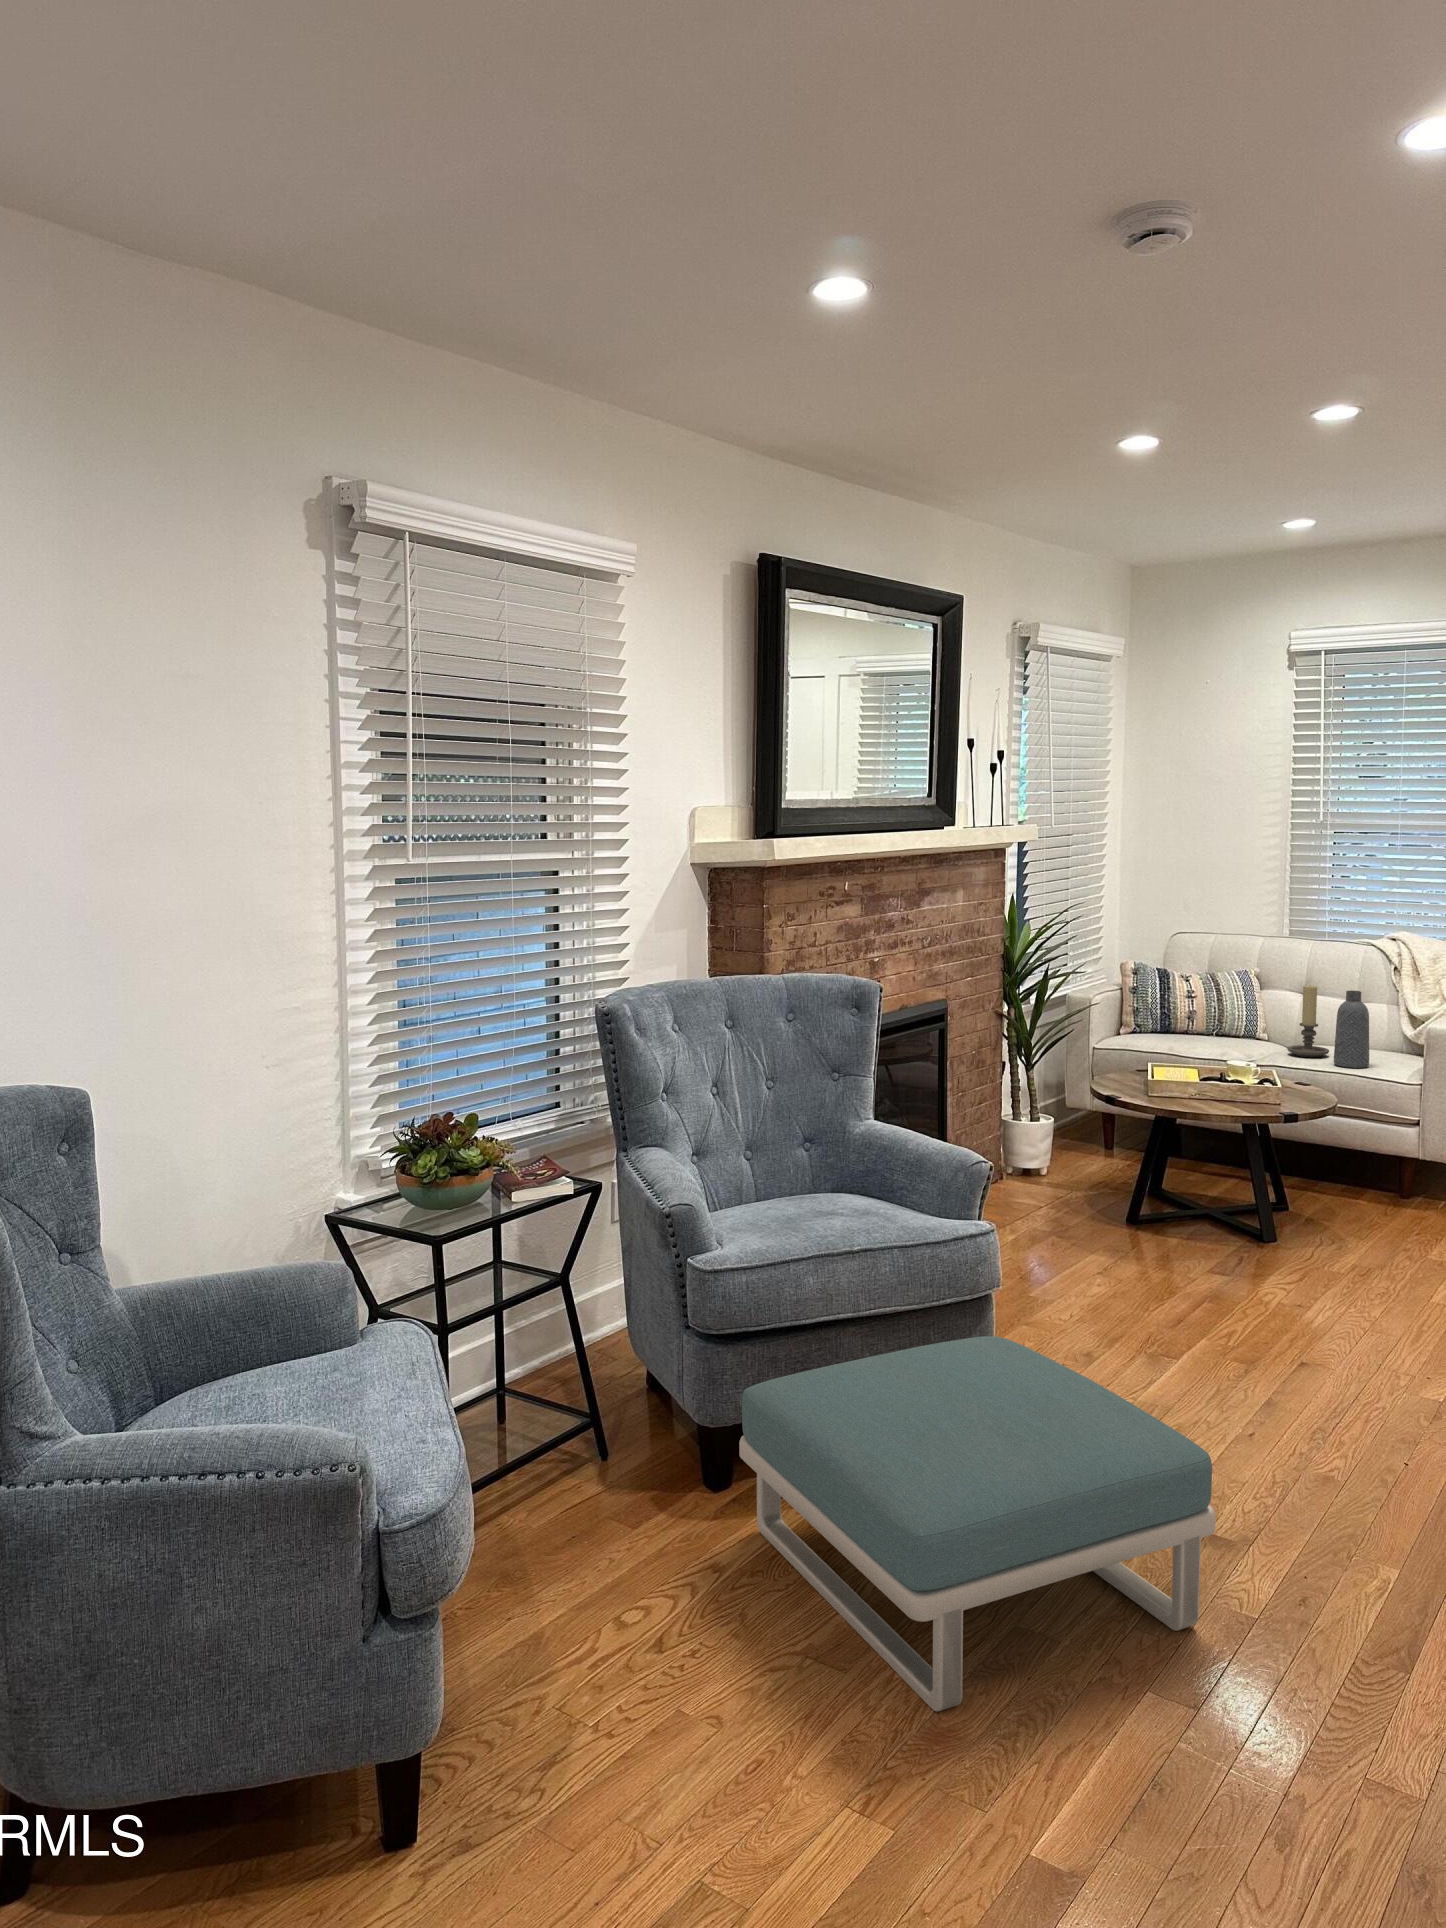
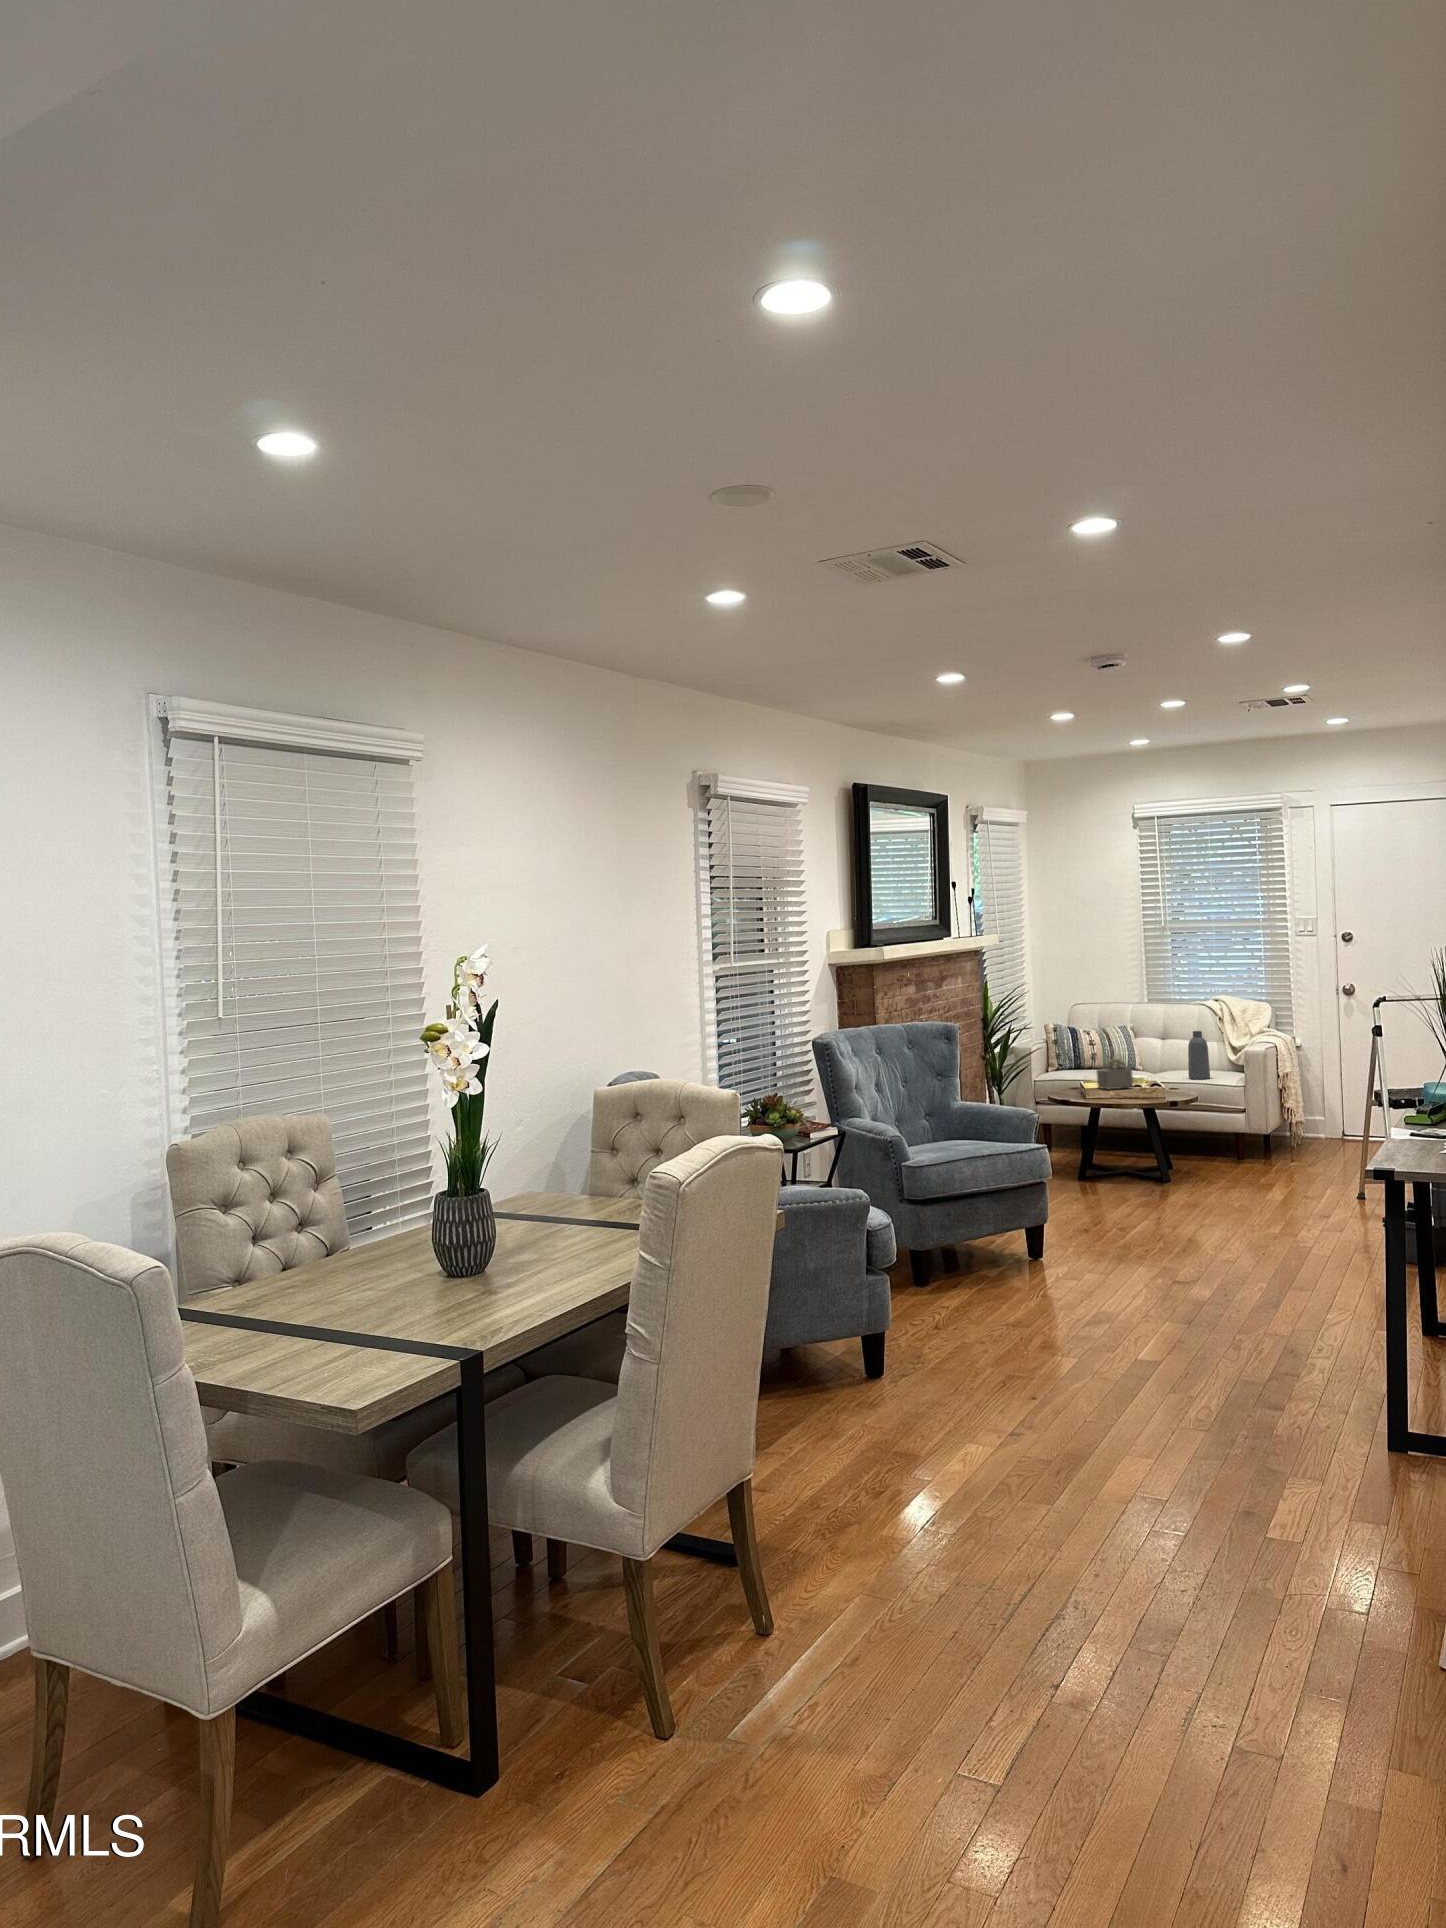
candle holder: present [1287,985,1329,1057] -> none [1159,1030,1184,1076]
succulent plant: none [1177,1027,1237,1080] -> present [1097,1058,1133,1089]
footstool: present [739,1336,1216,1712] -> none [946,1193,1180,1324]

